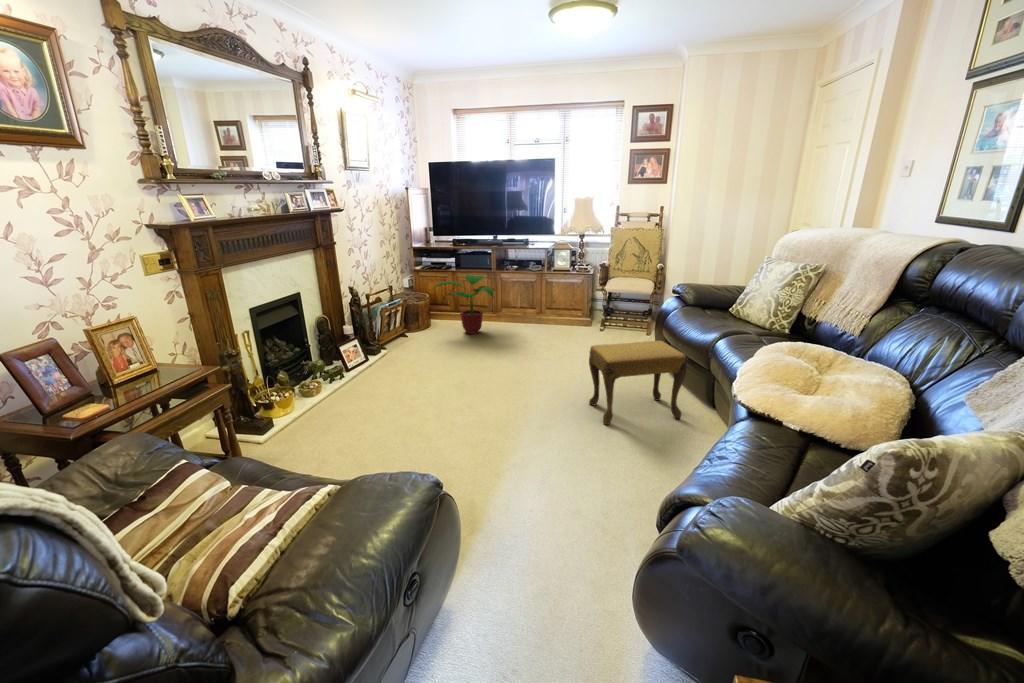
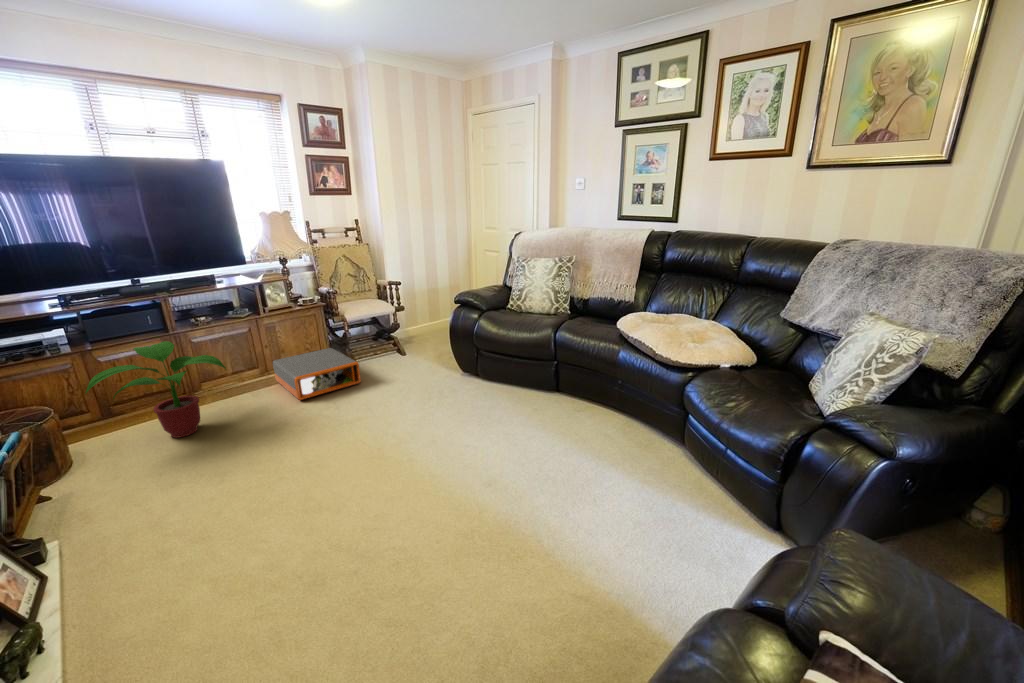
storage box: none [536,308,591,342] -> present [273,348,361,400]
footstool: present [589,341,686,425] -> none [470,349,550,448]

